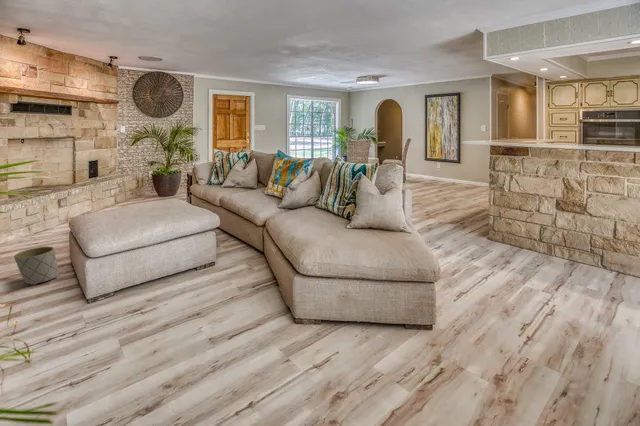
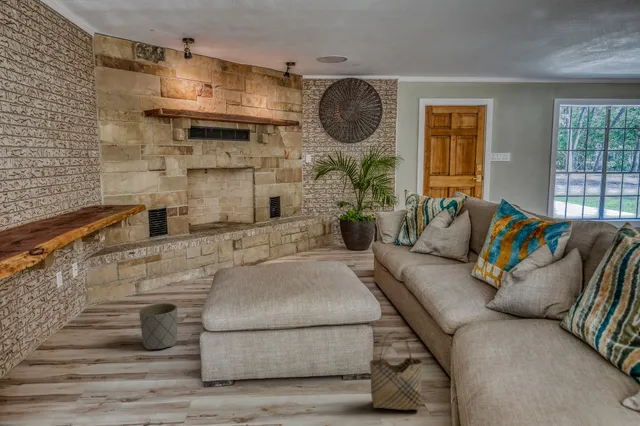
woven basket: none [225,226,255,269] -> present [369,332,423,410]

